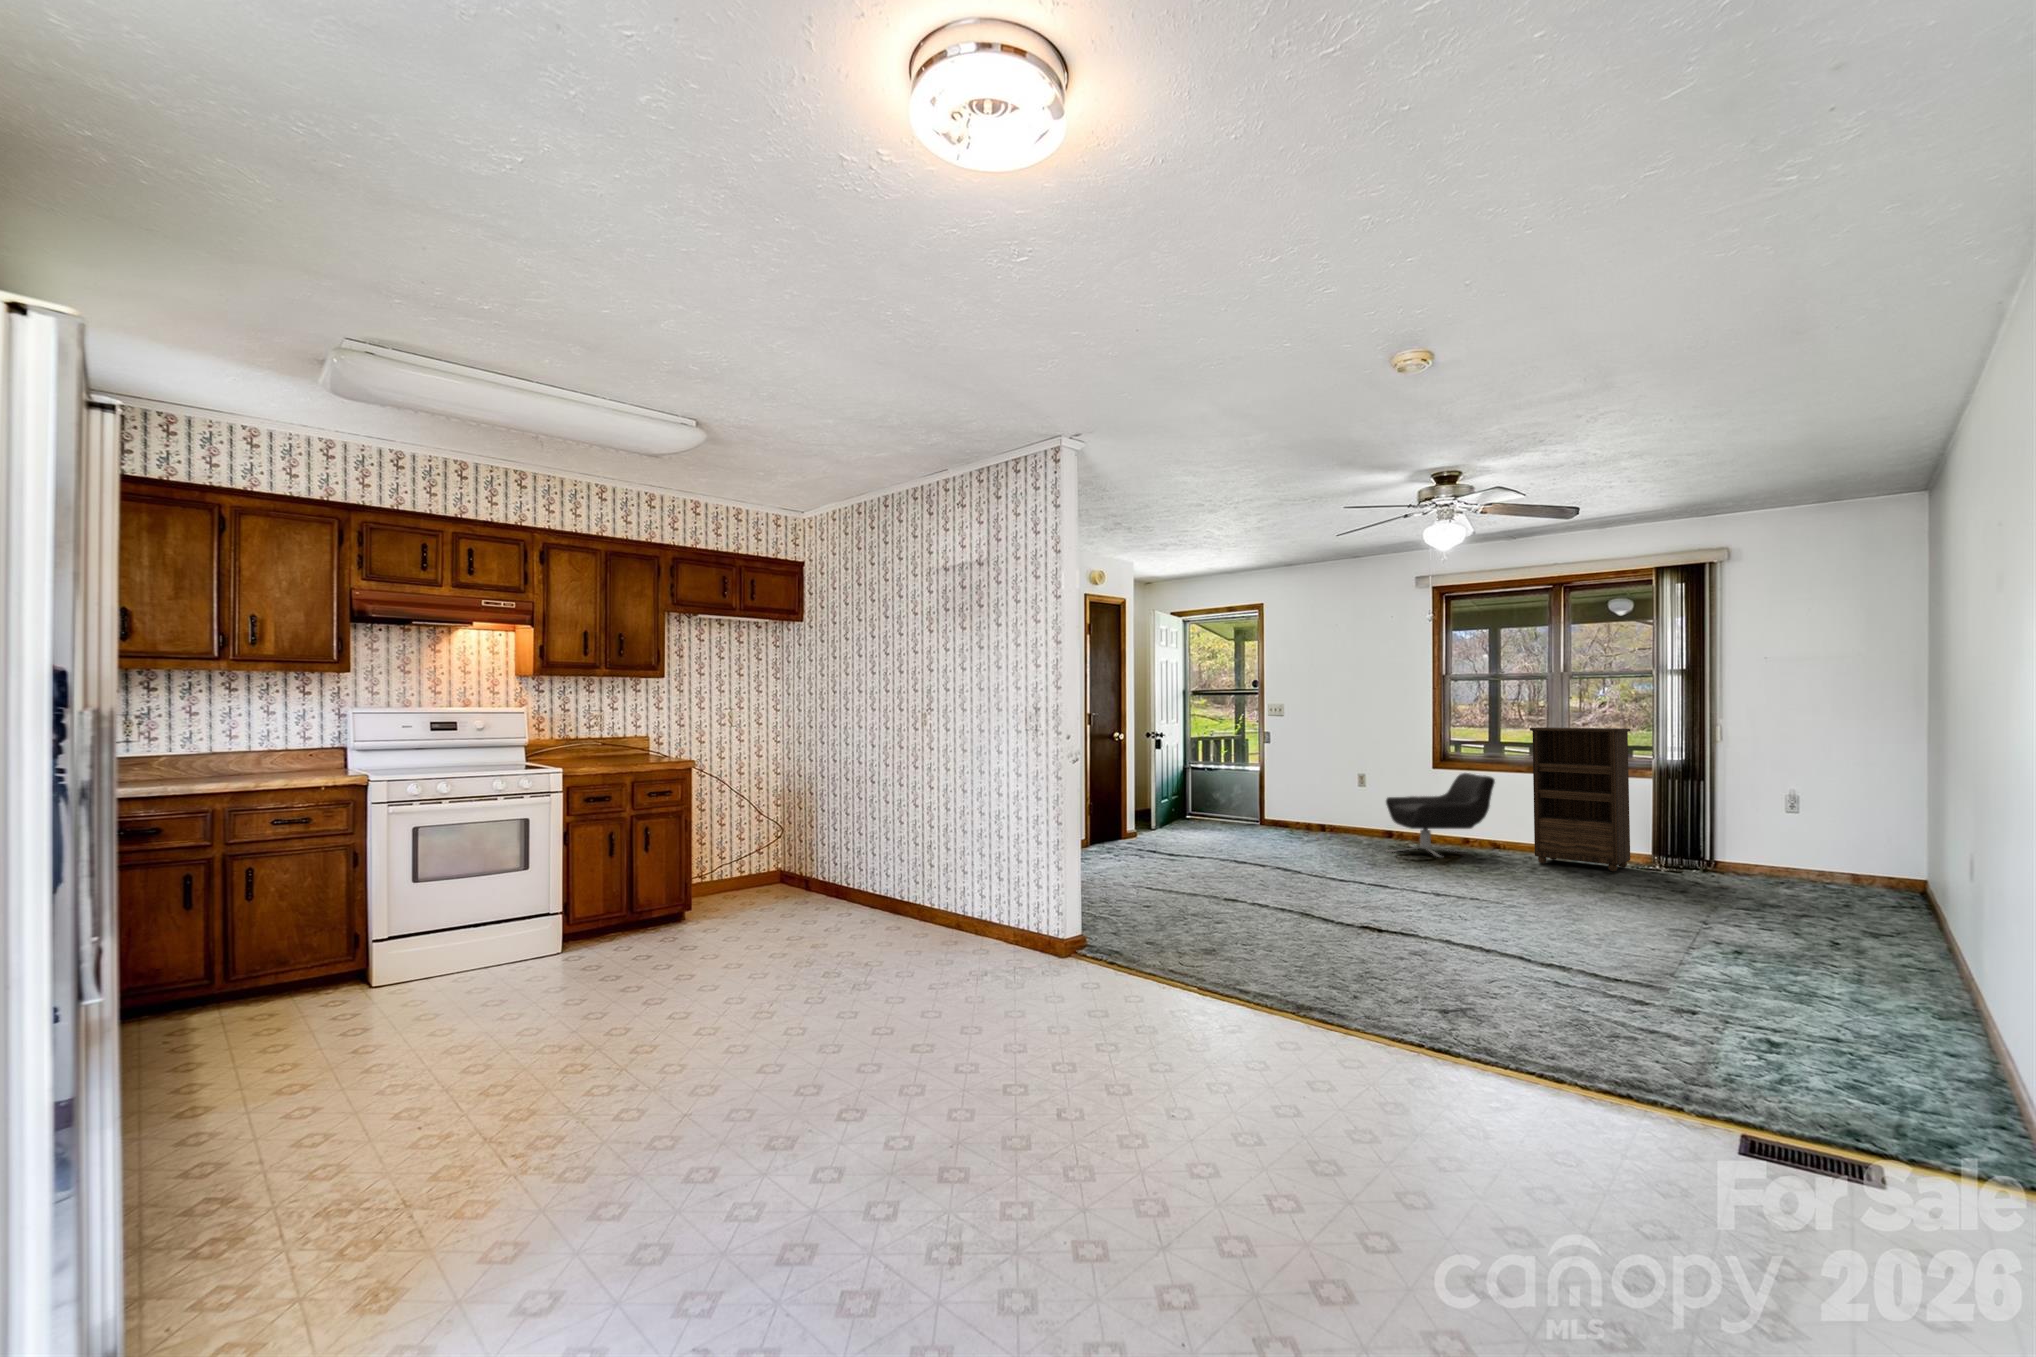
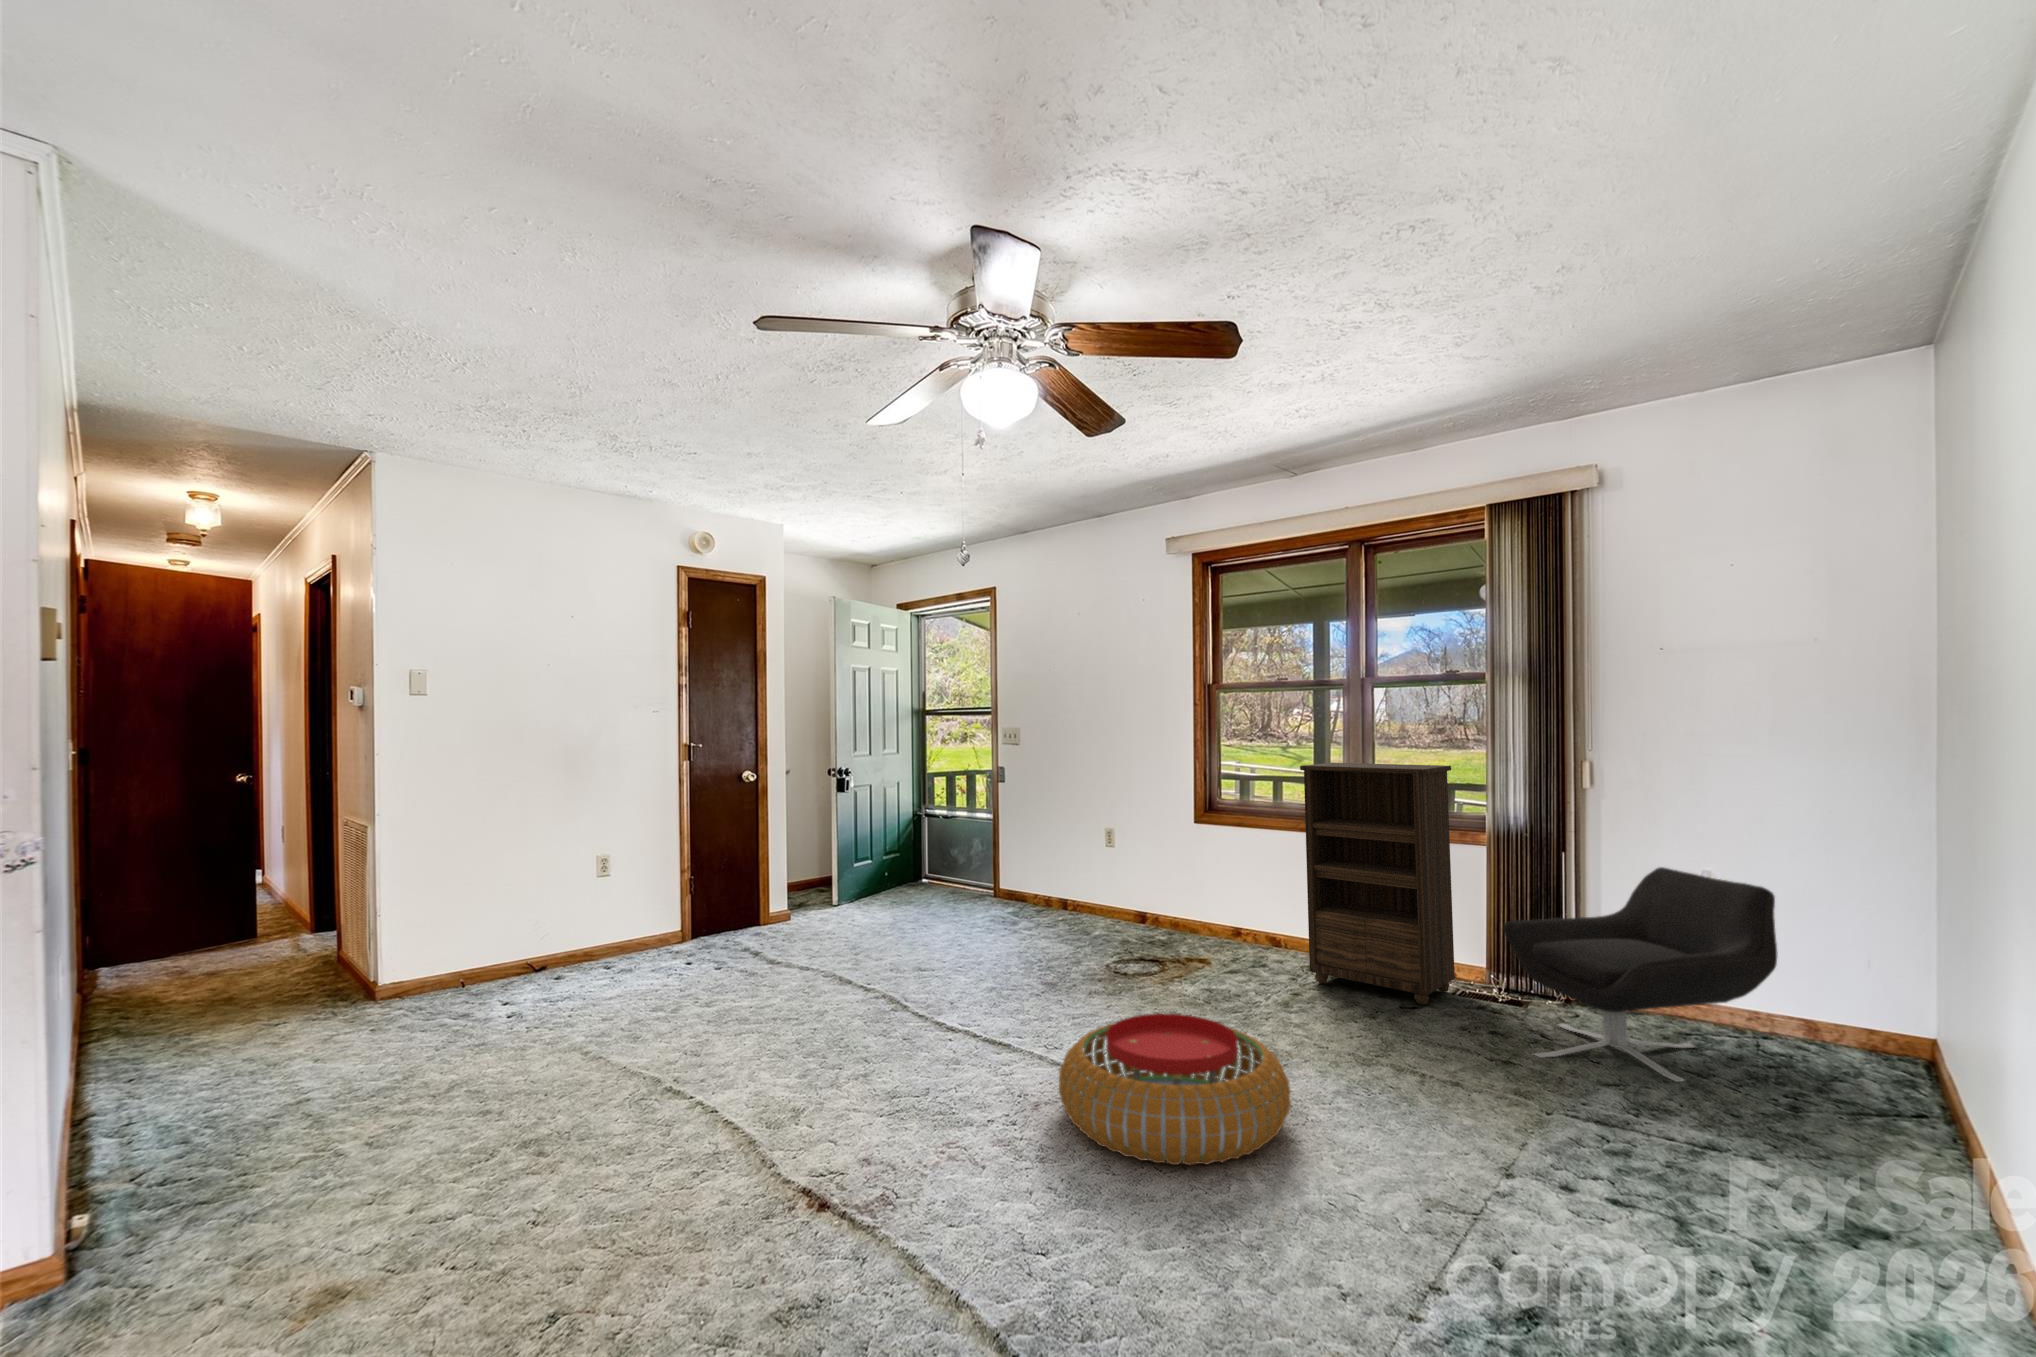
lounge chair: present [1386,773,1495,857] -> present [1503,867,1777,1082]
pouf: none [1442,852,1576,911] -> present [1059,1014,1291,1165]

